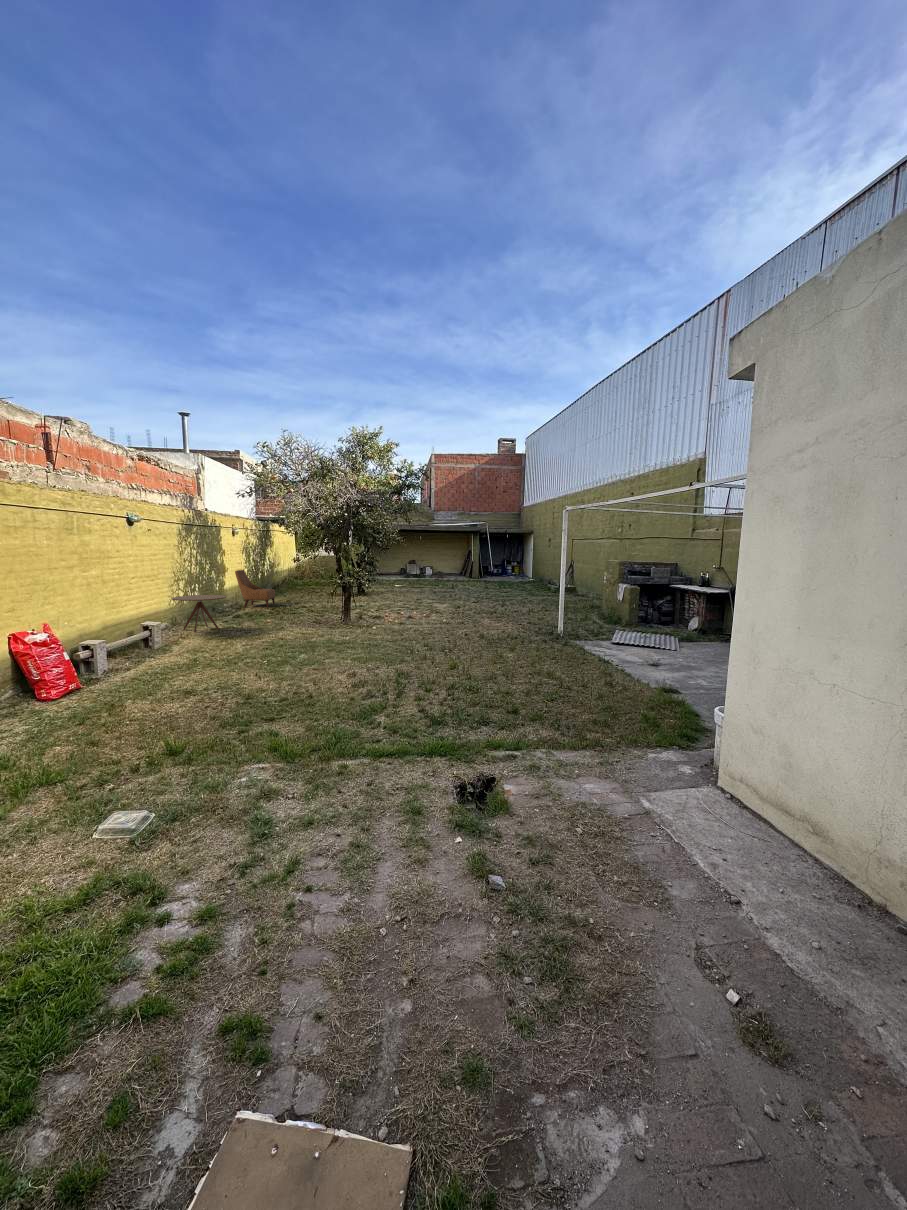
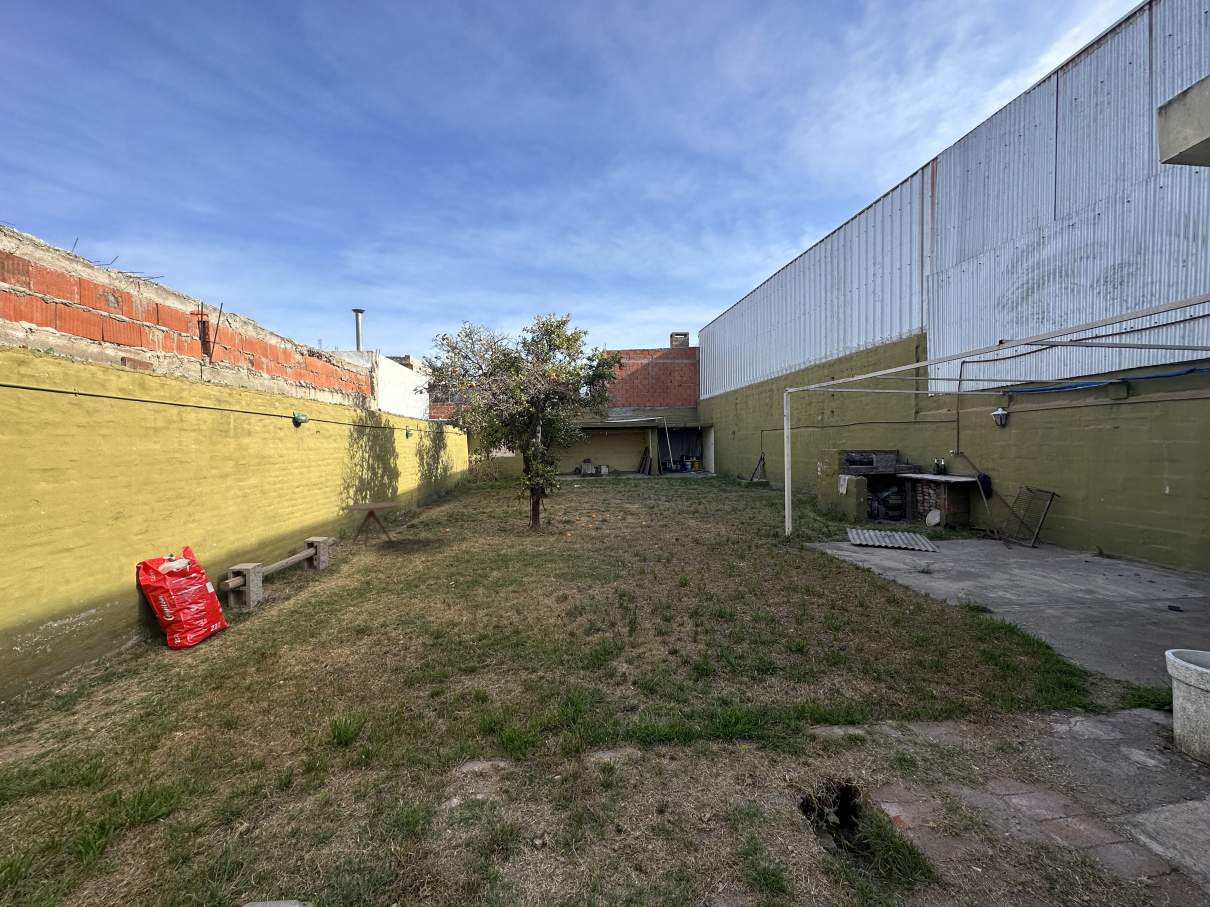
chair: present [235,570,275,608] -> none [407,474,450,515]

